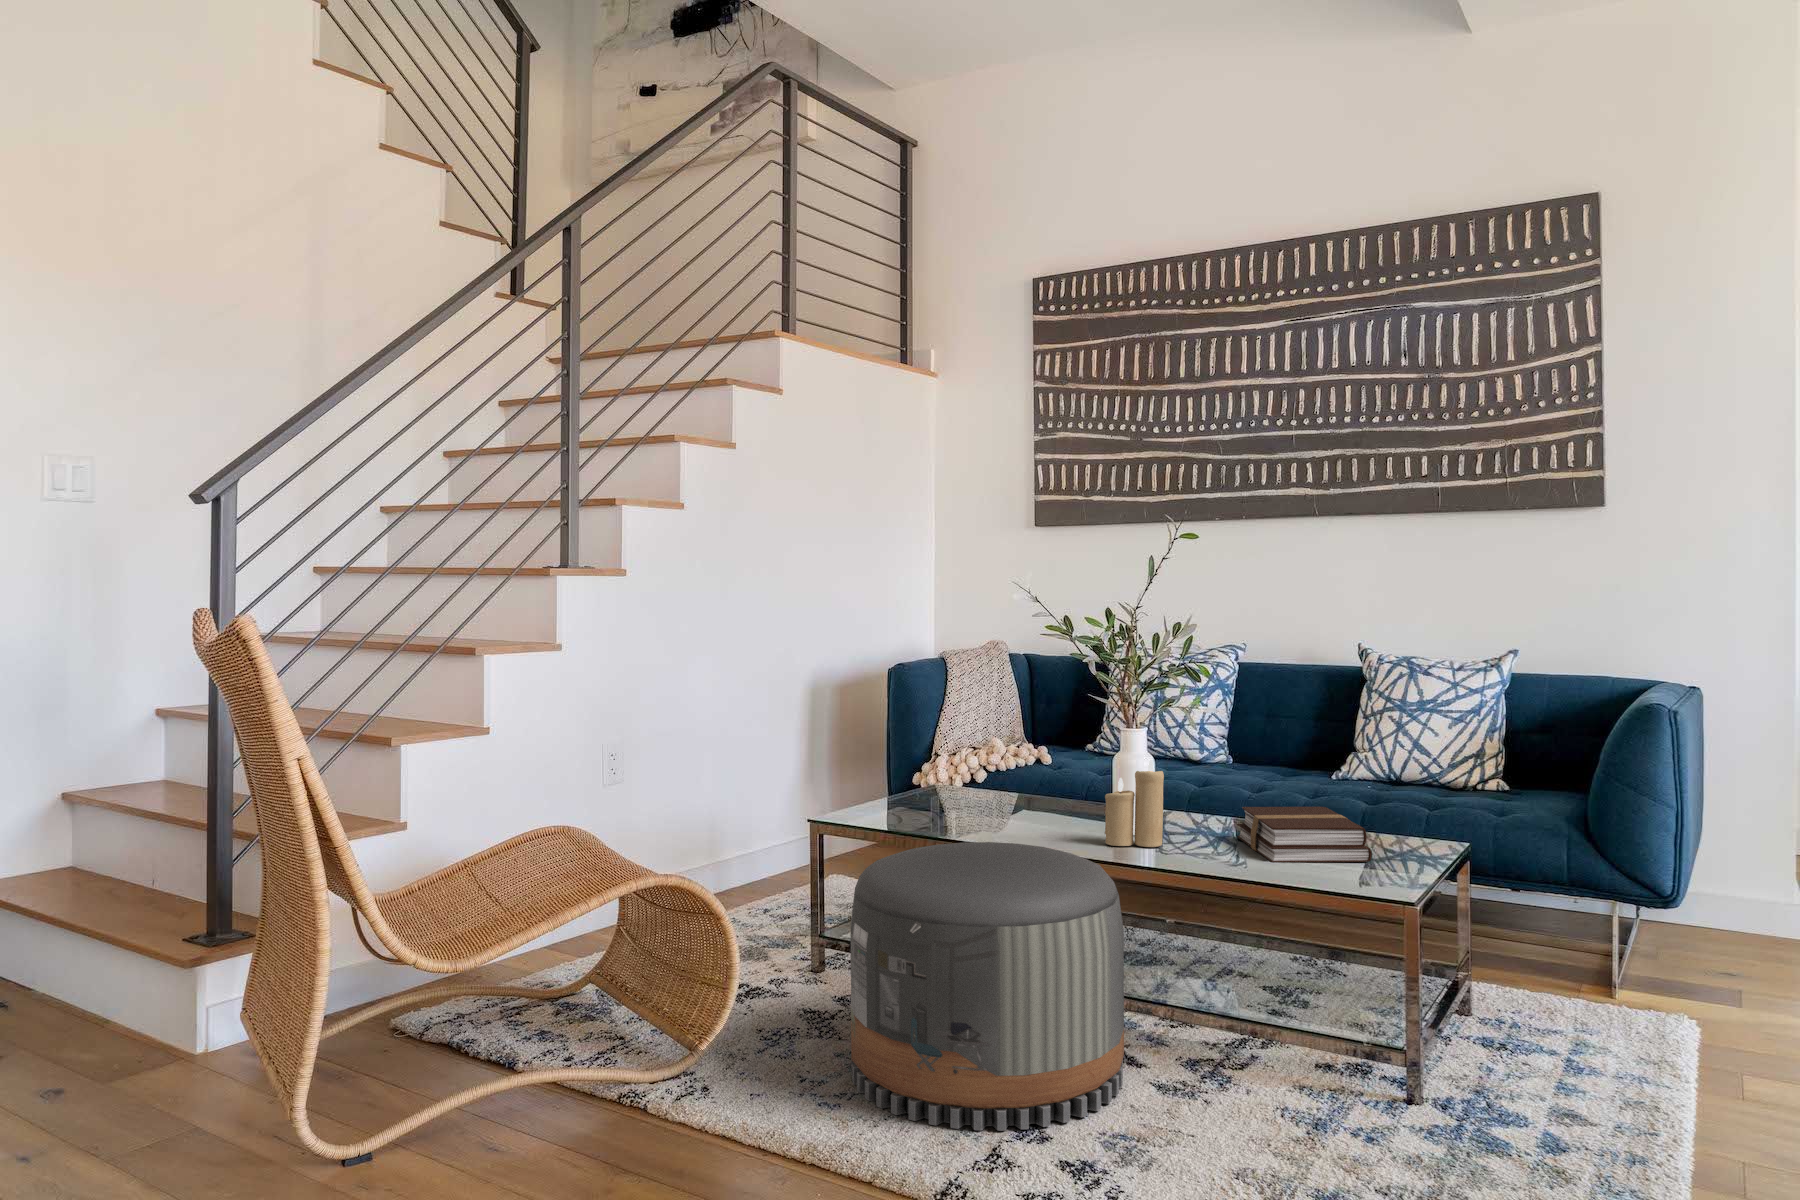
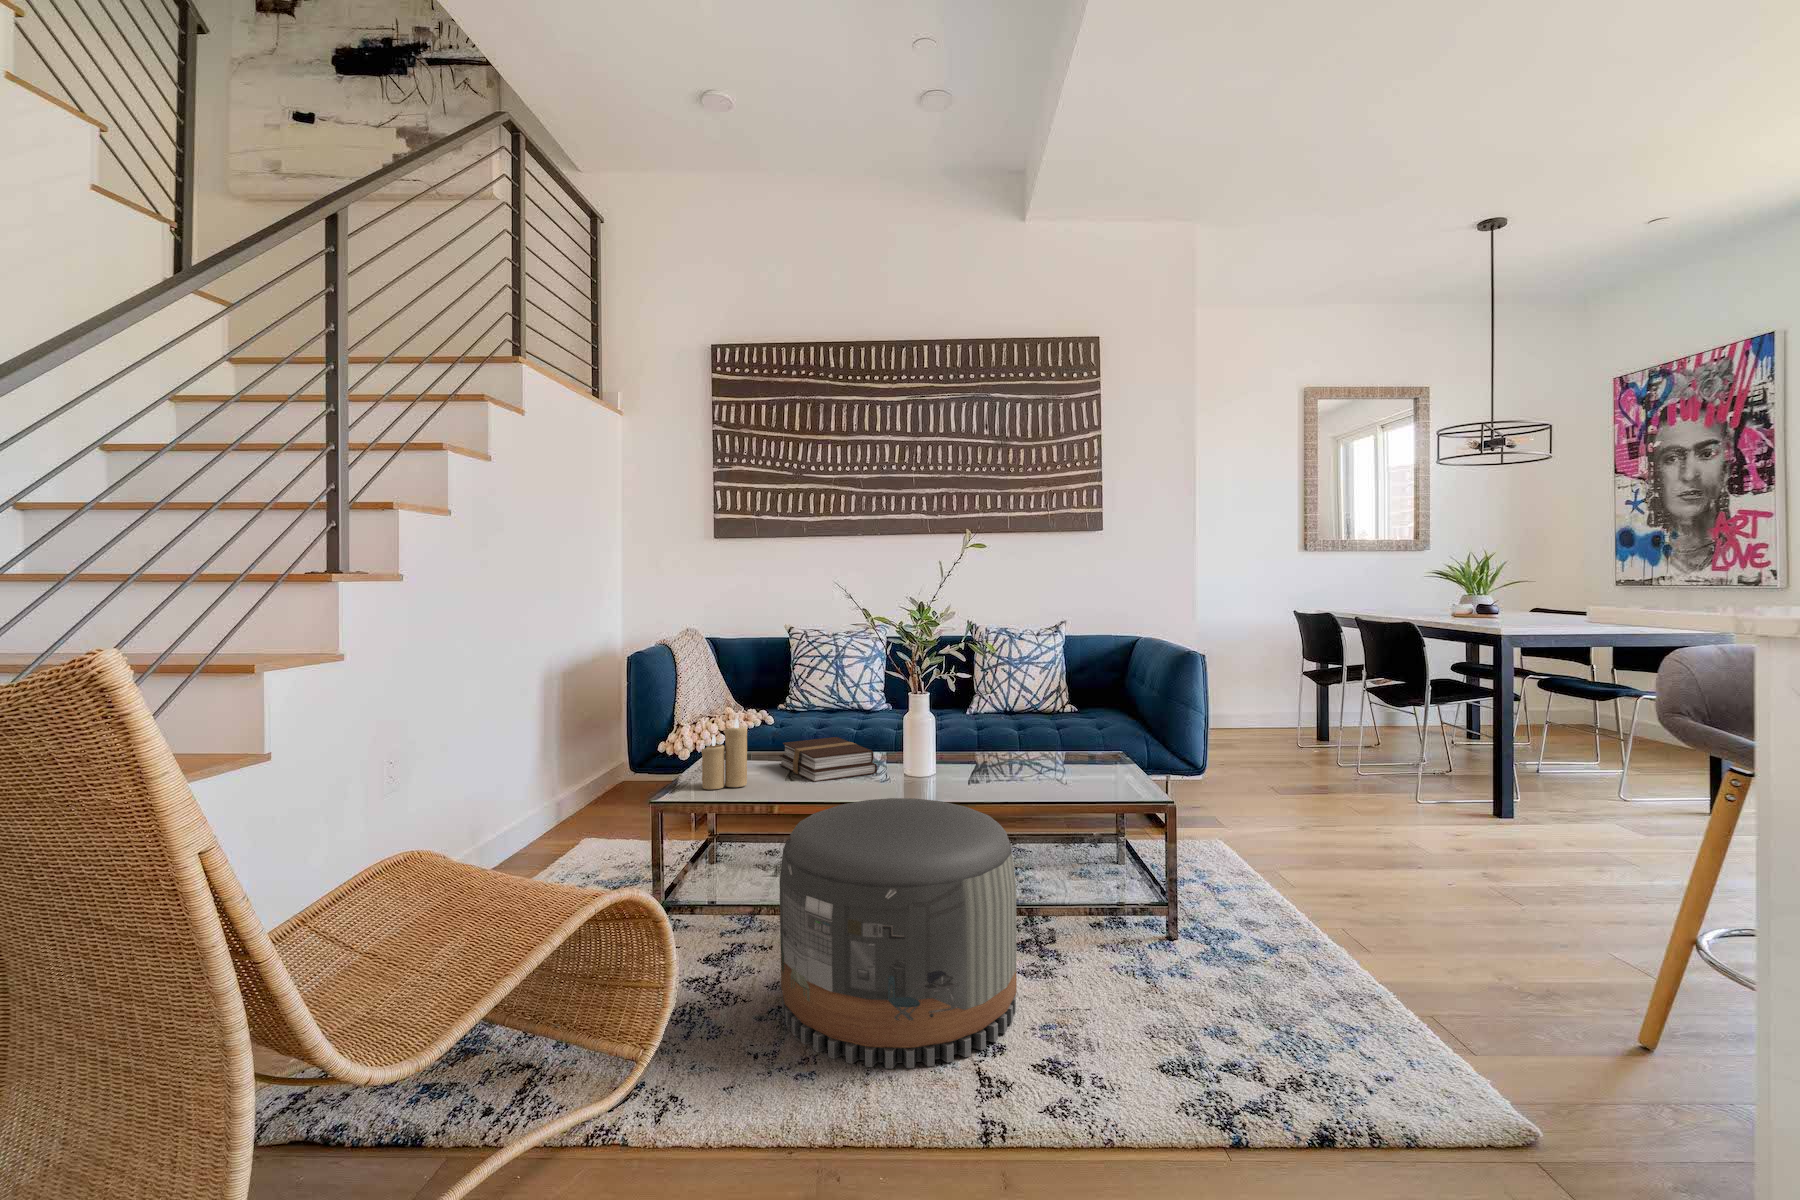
candle: present [1105,760,1164,847] -> present [701,719,747,790]
book: present [1237,807,1372,863] -> present [779,737,877,782]

